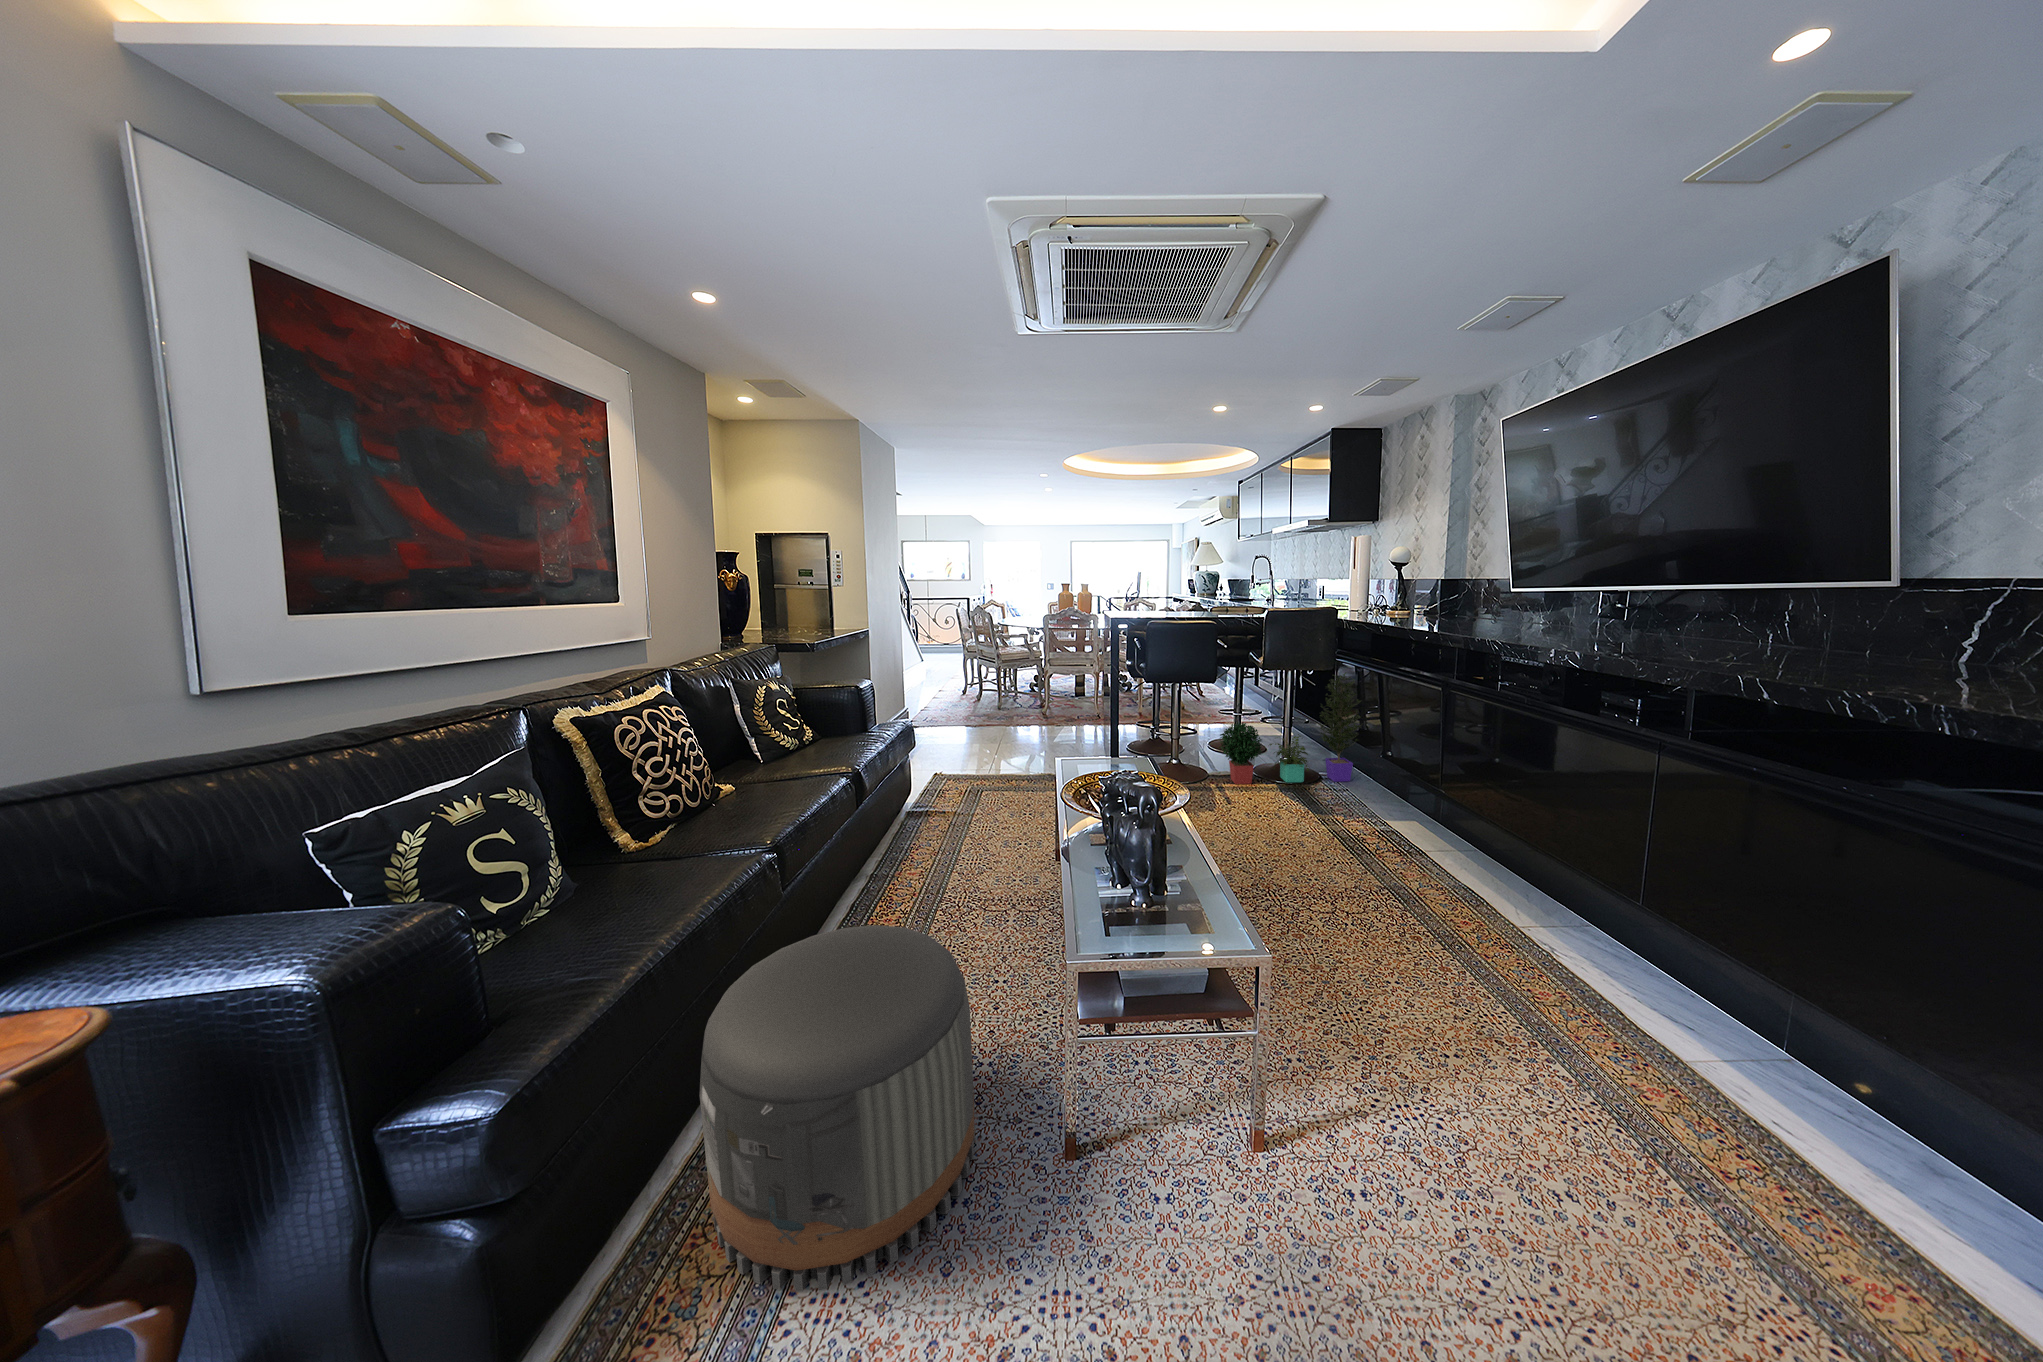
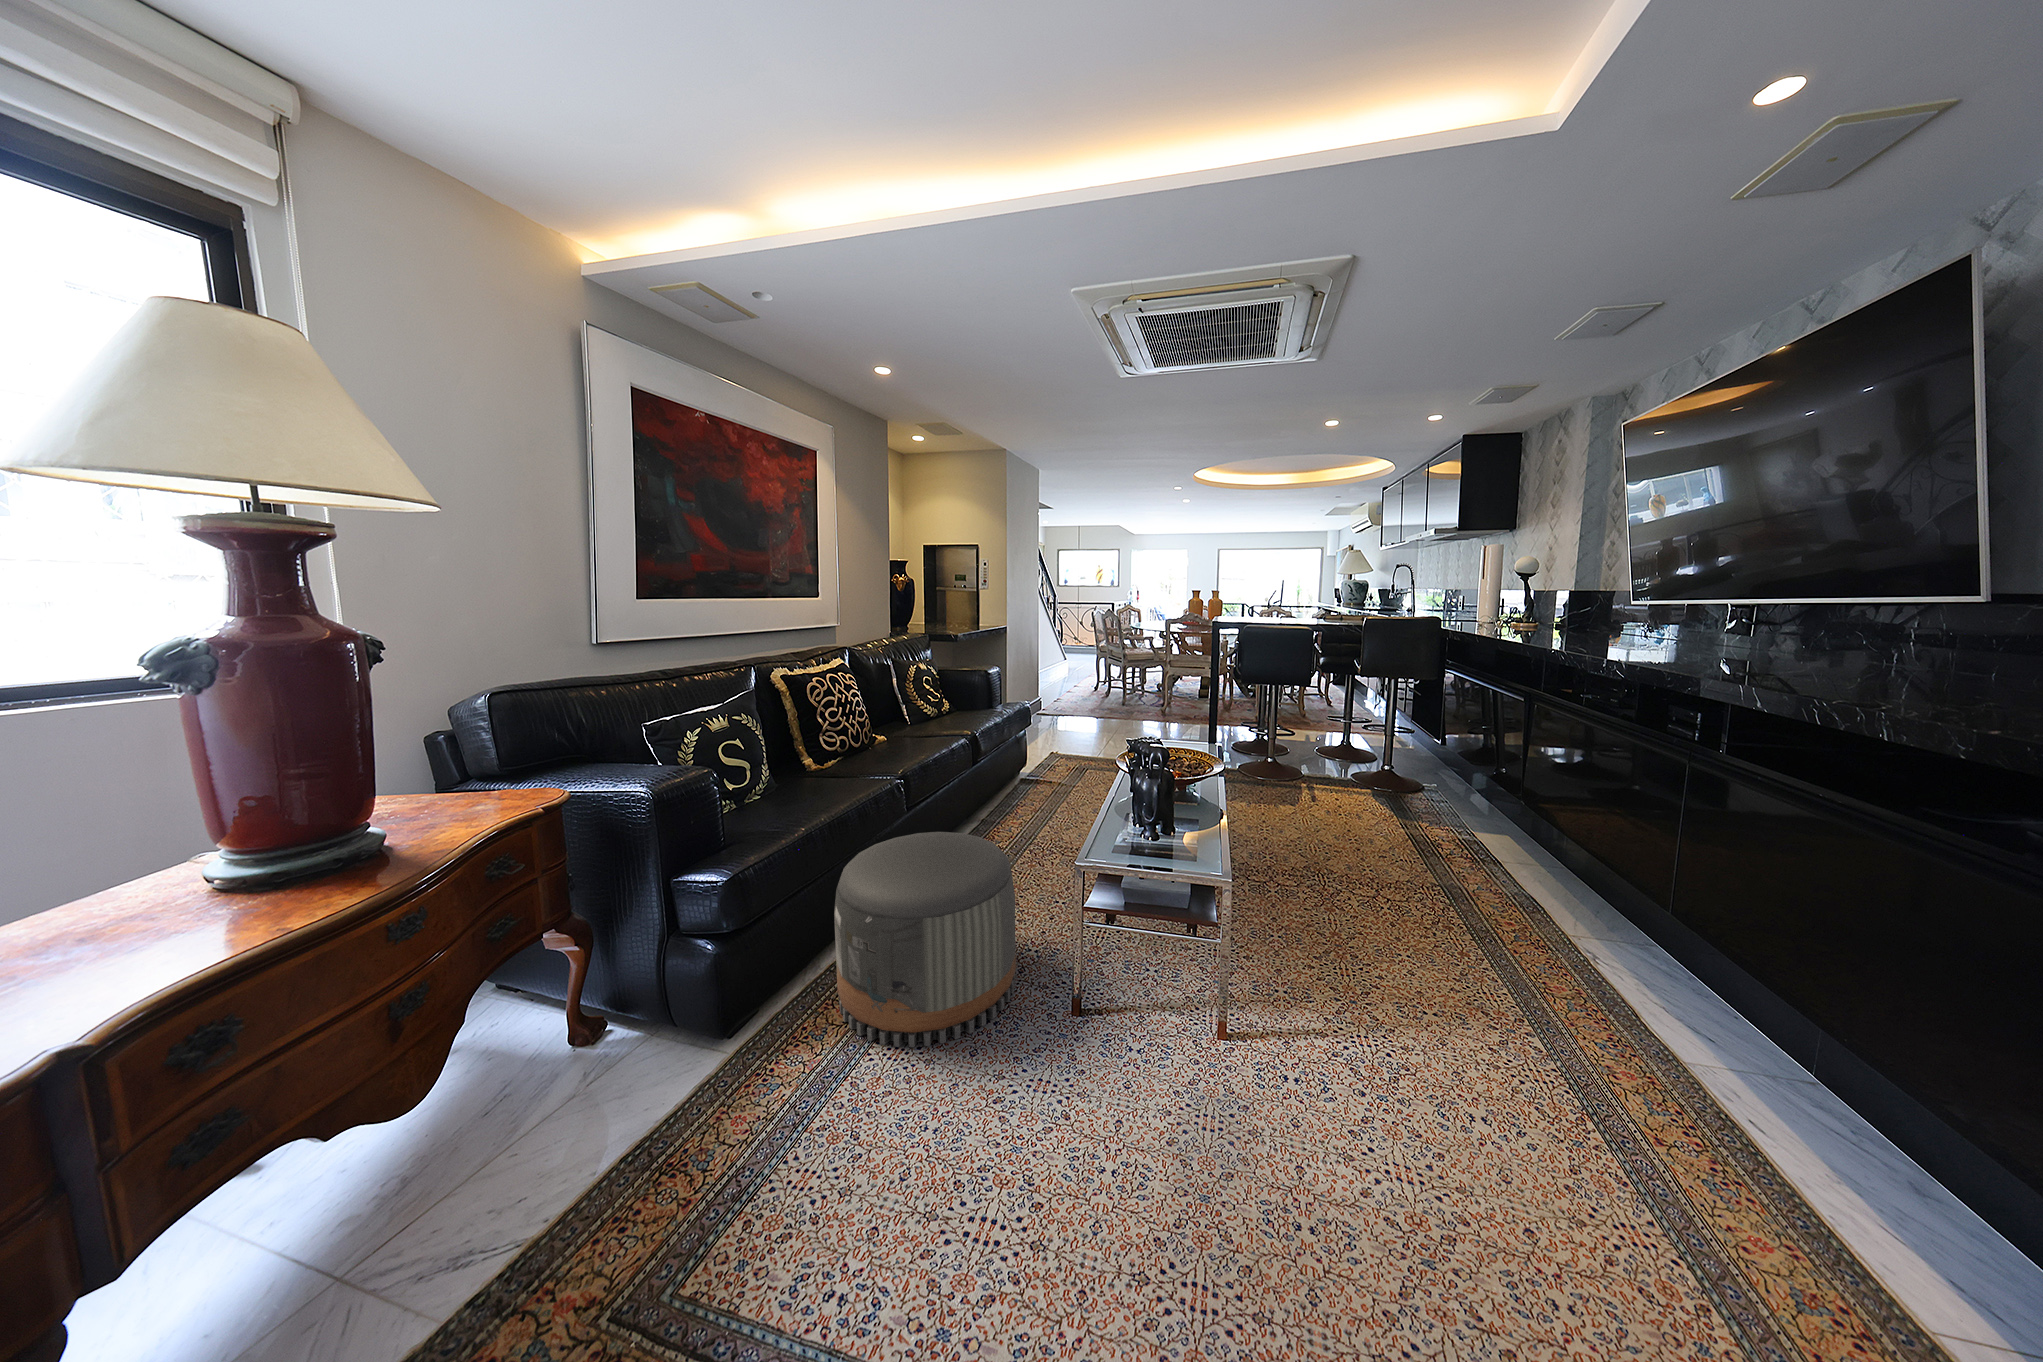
potted plant: present [1219,672,1362,784] -> none [1311,686,1466,795]

